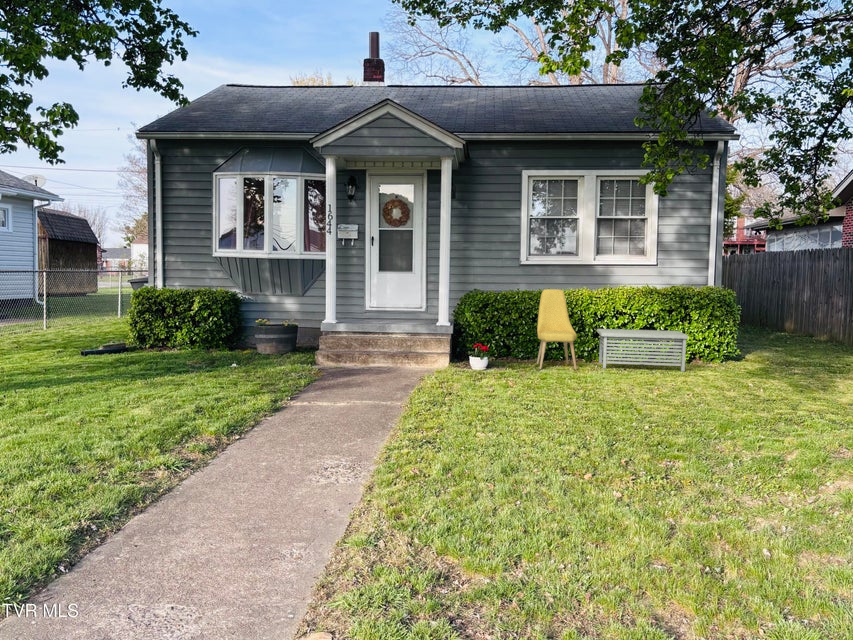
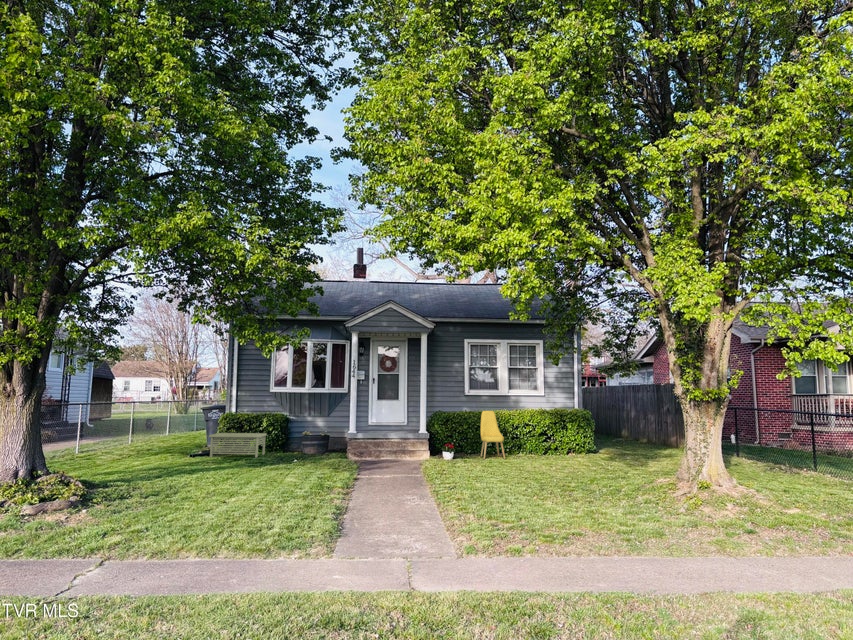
storage bench: present [597,329,688,371] -> present [209,433,267,458]

